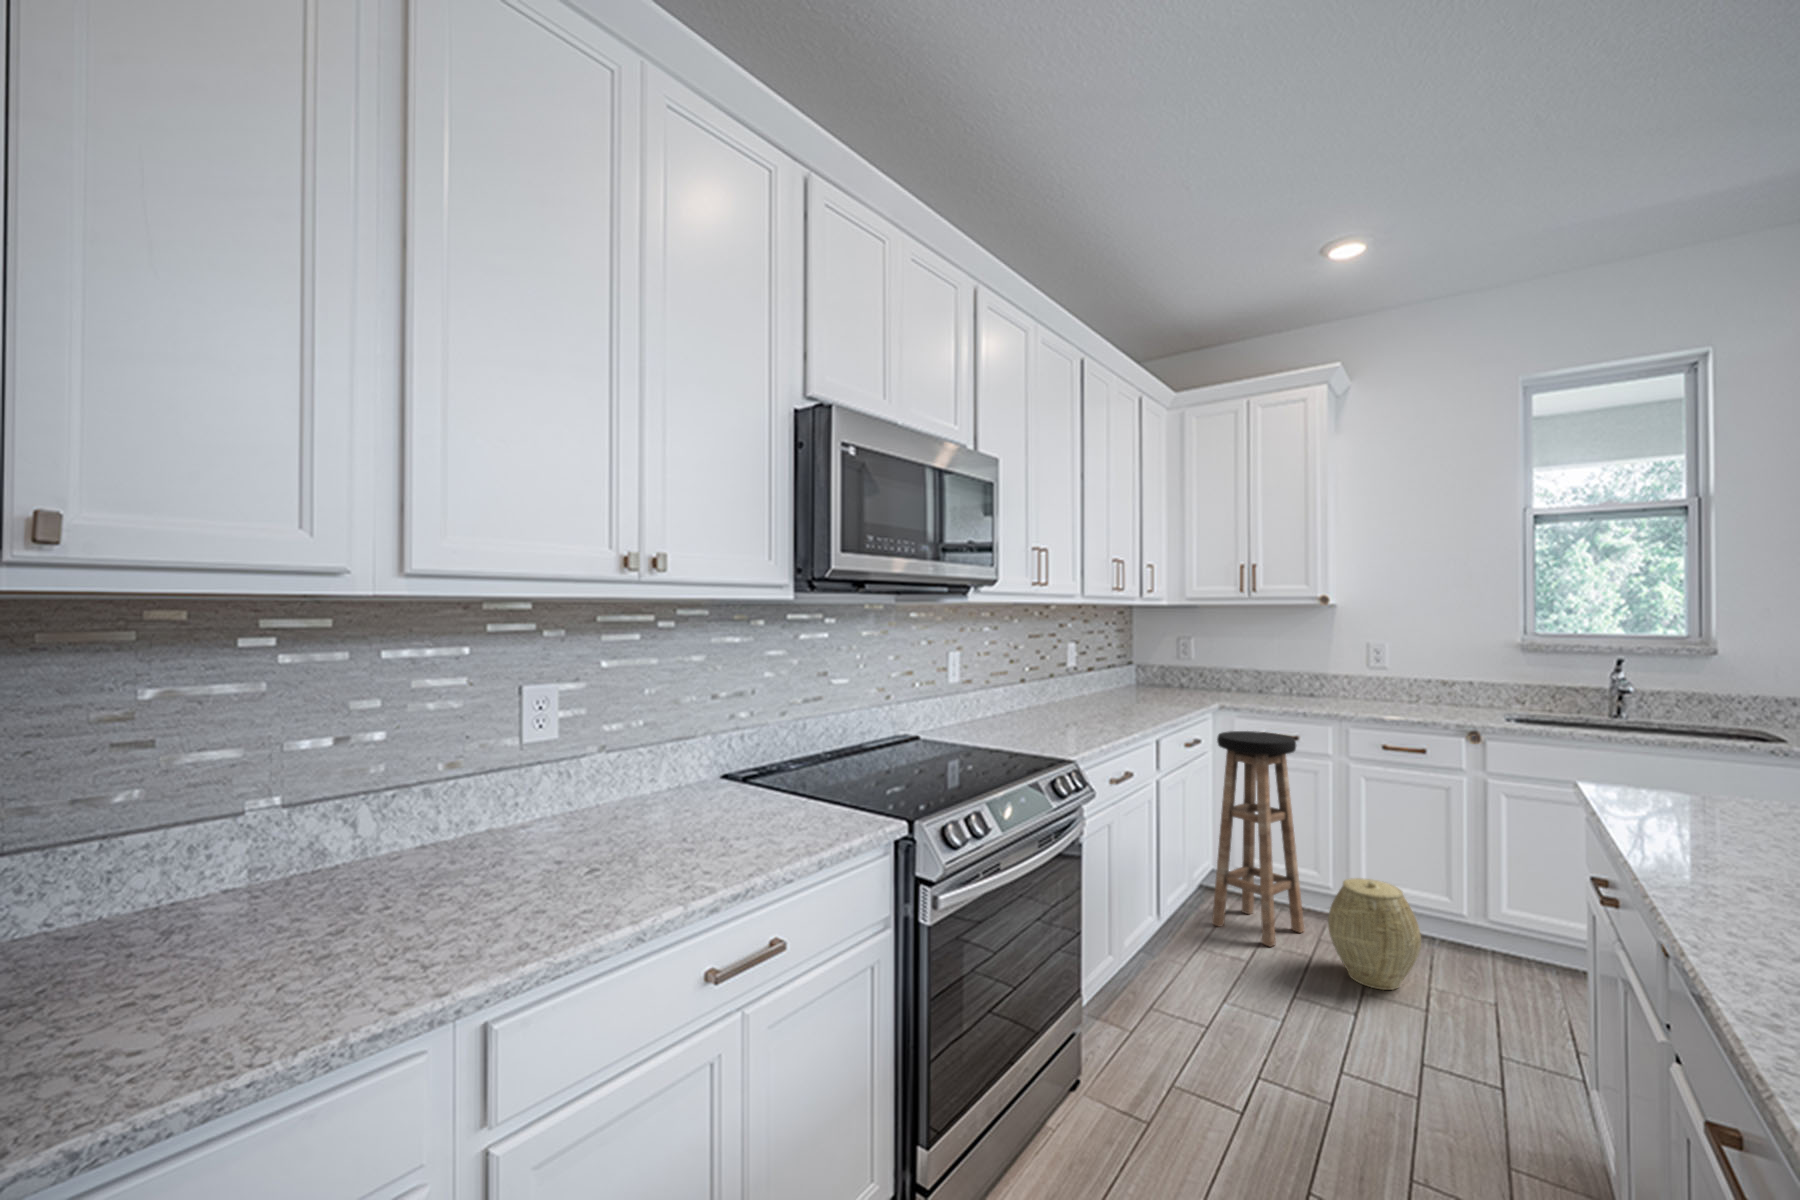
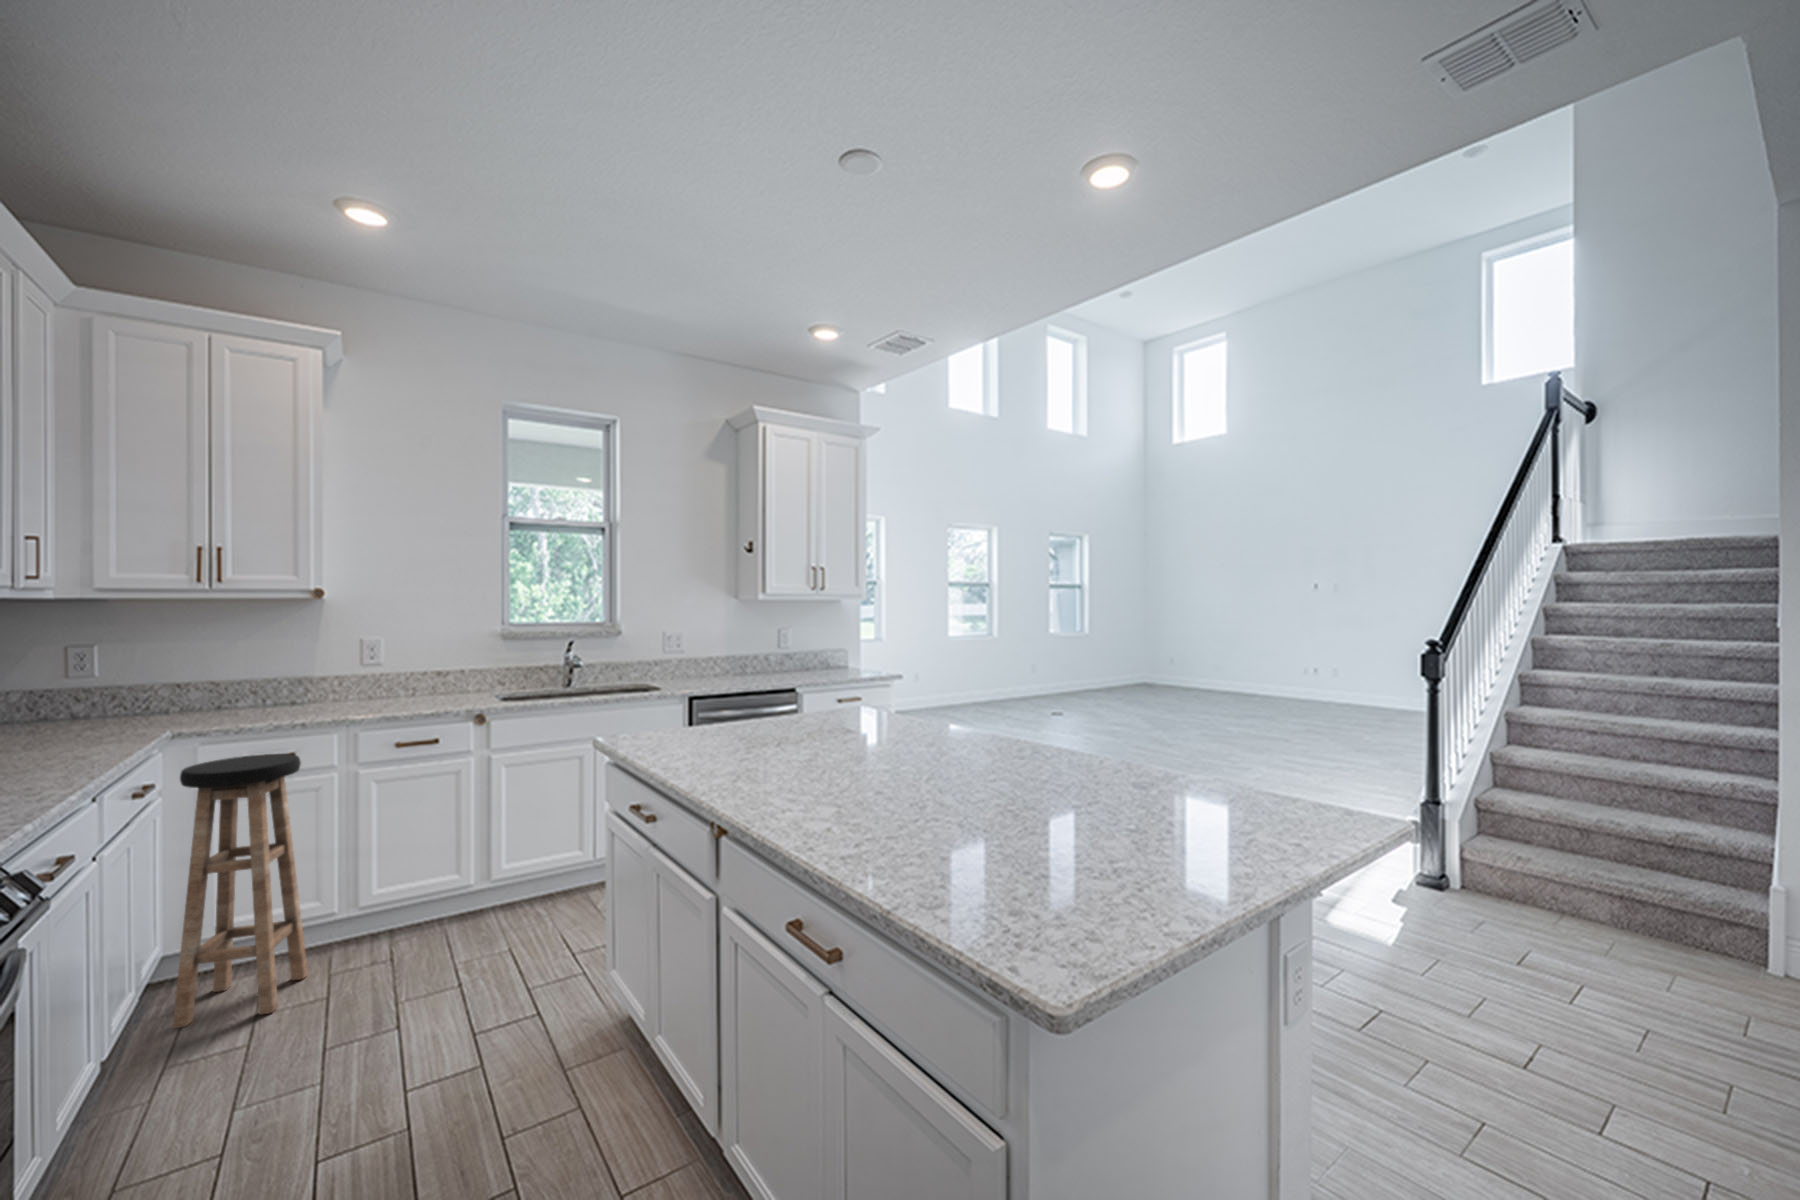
woven basket: present [1328,878,1421,990] -> none [351,880,449,996]

